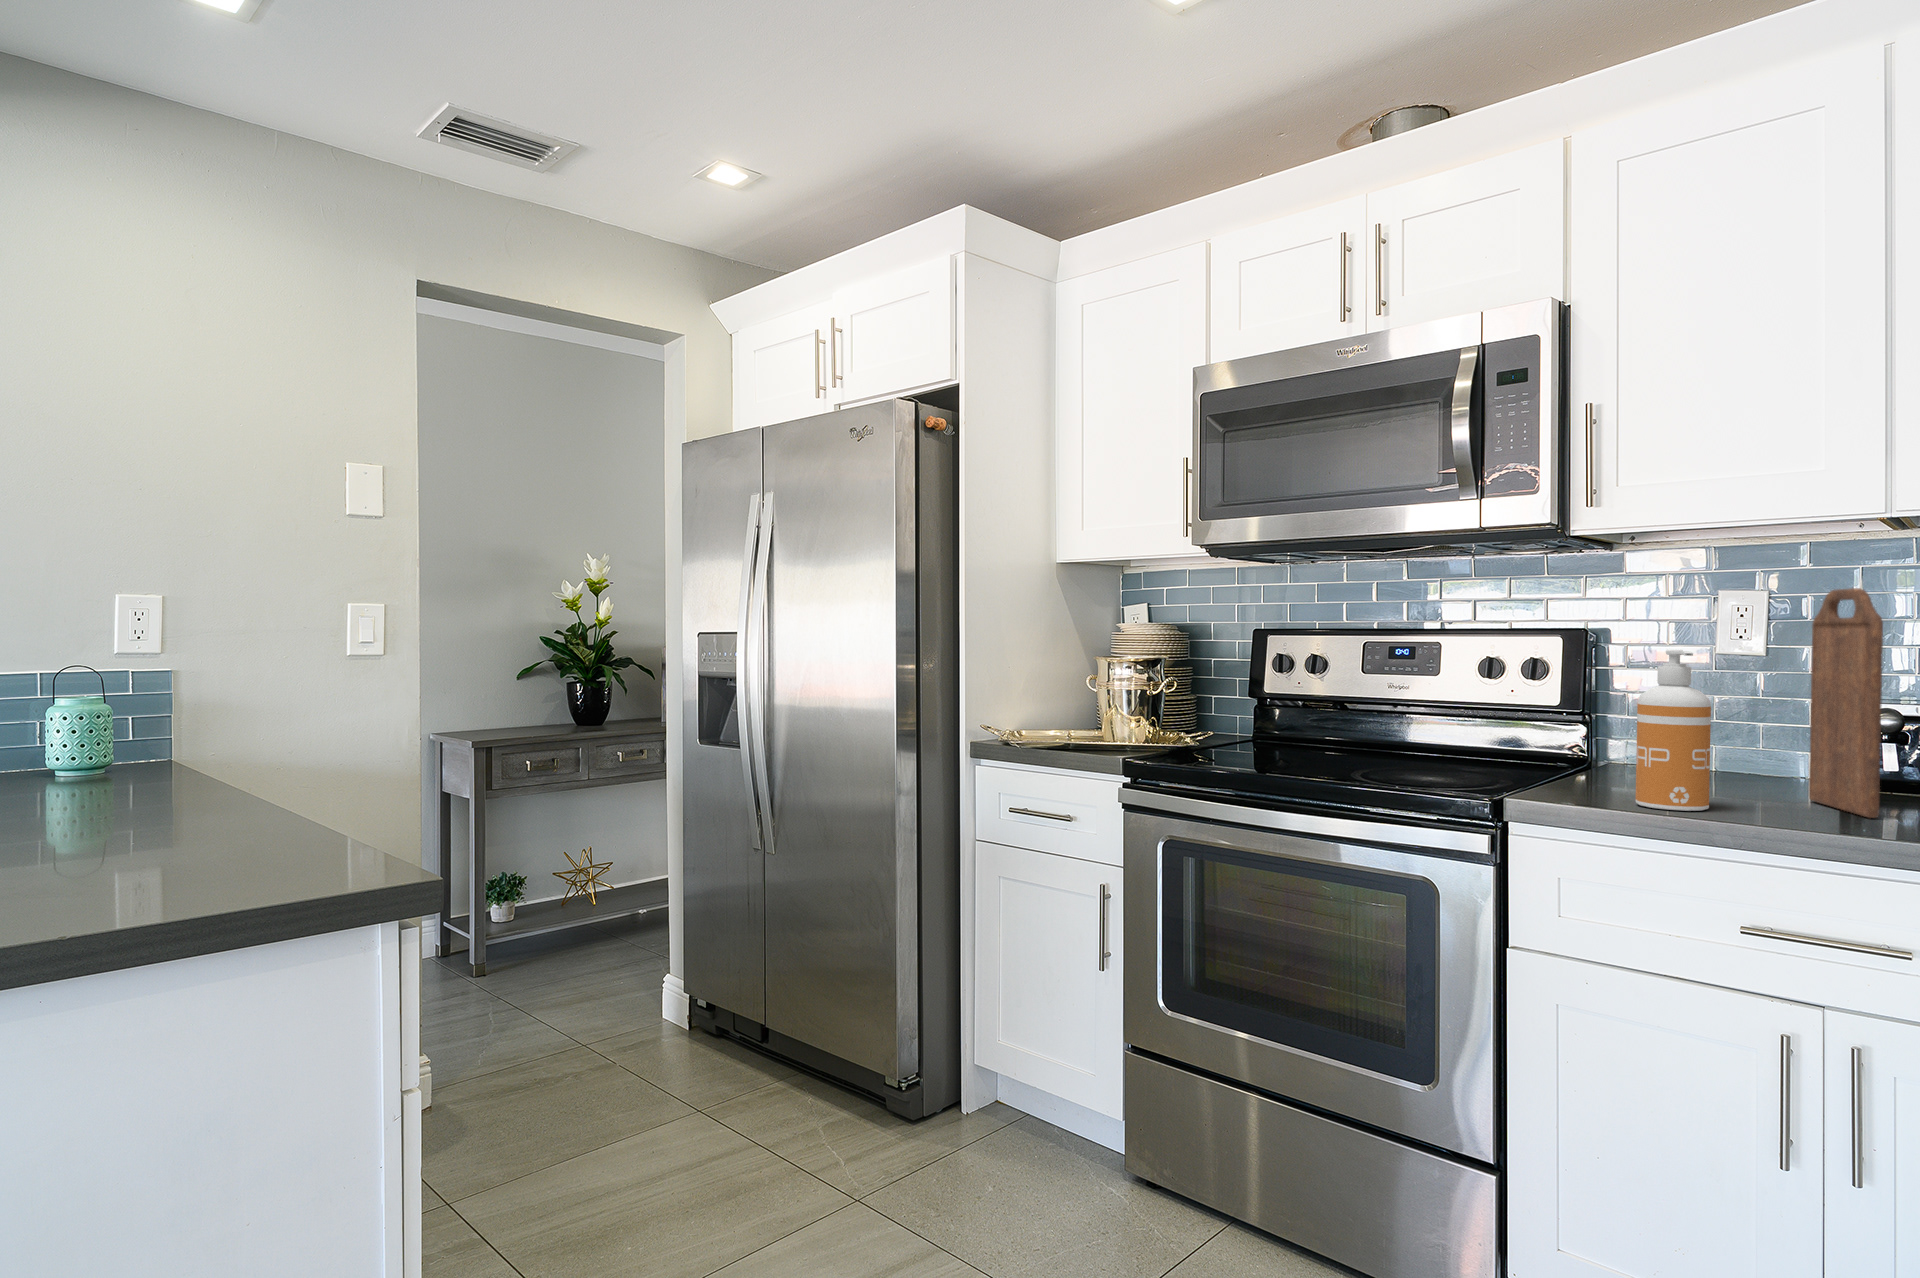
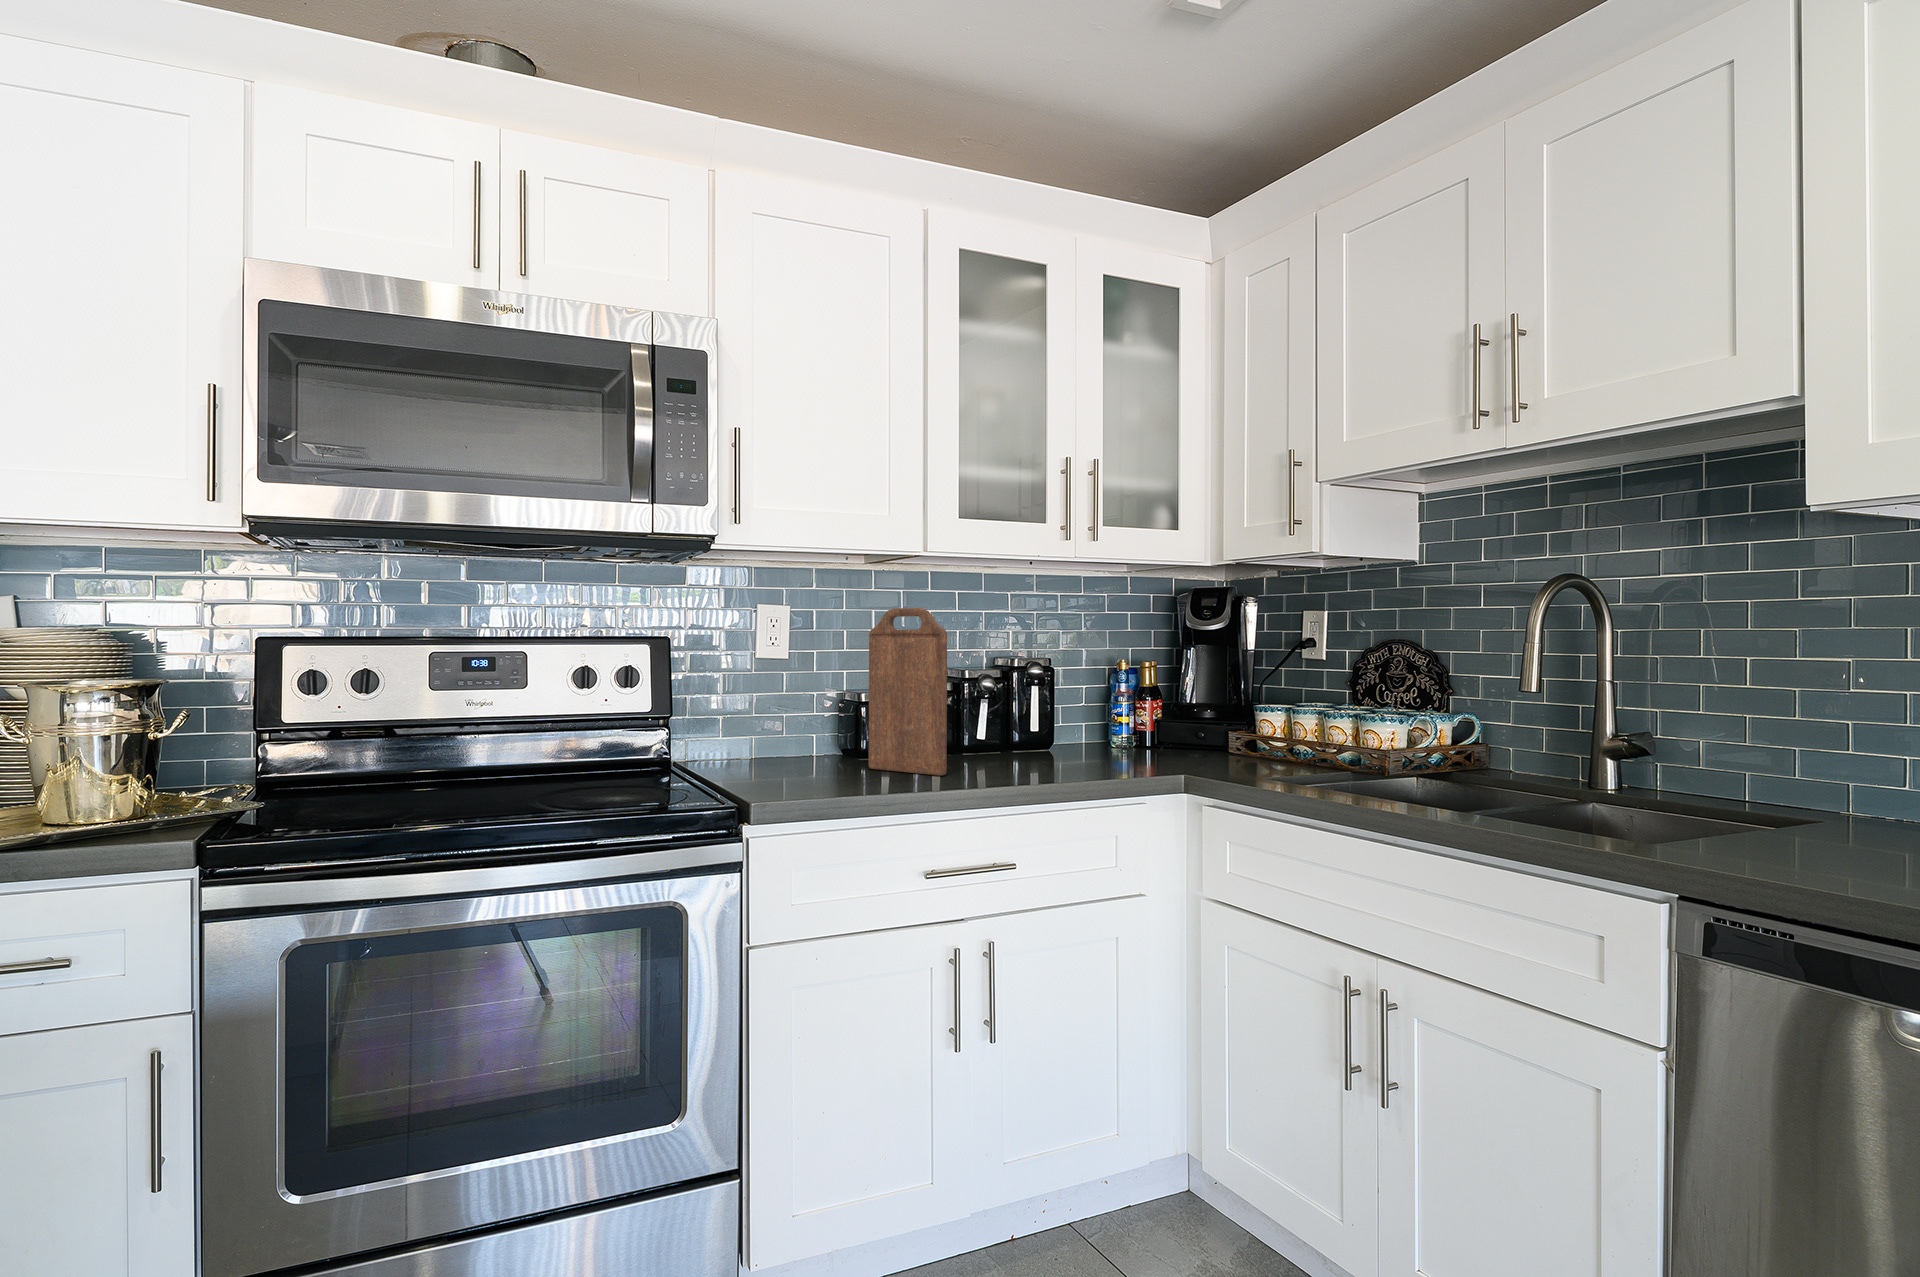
soap dispenser: present [1636,650,1711,811] -> none [818,657,872,792]

